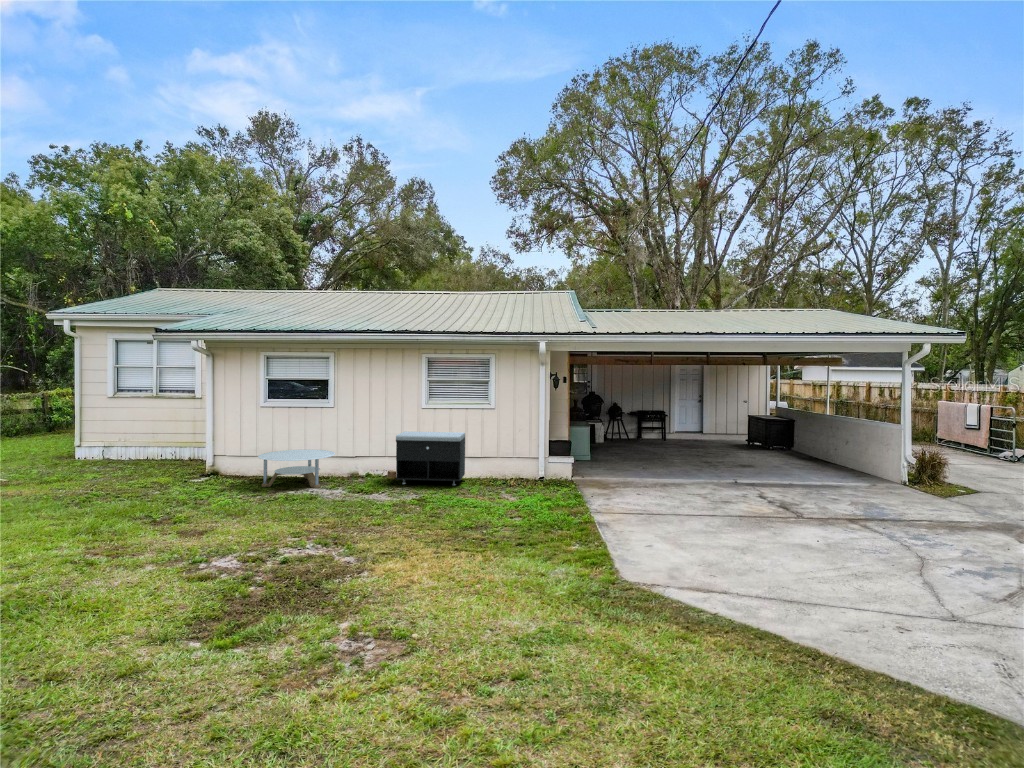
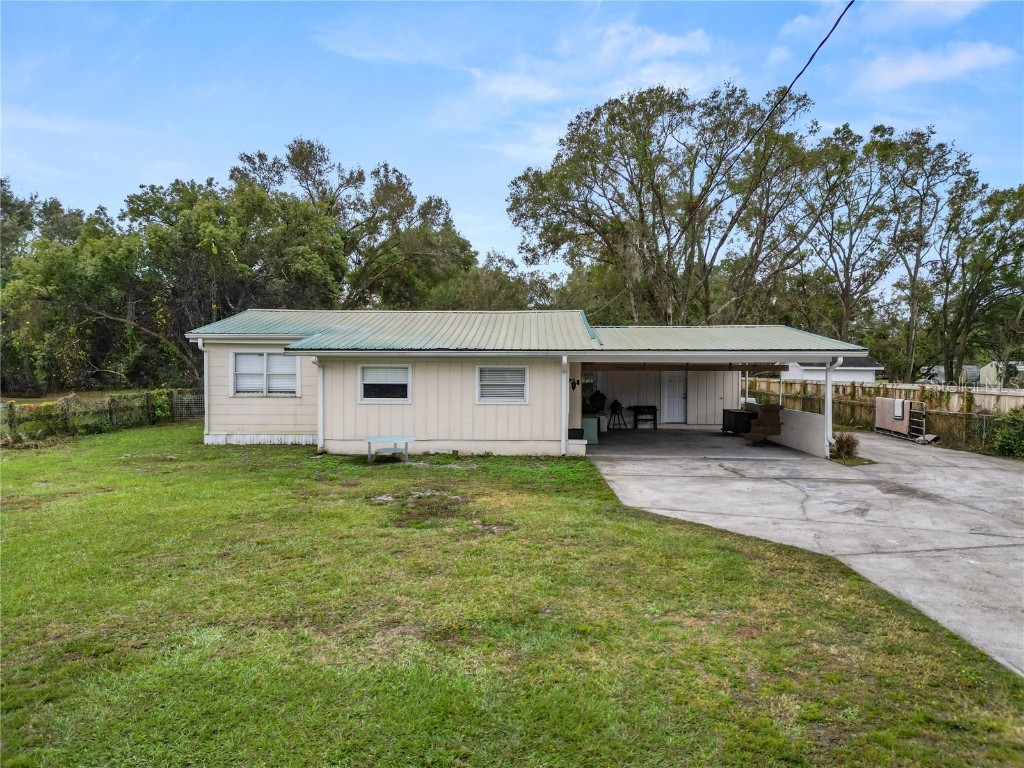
lounge chair: none [778,409,832,465] -> present [743,404,784,447]
storage bench: present [396,431,465,485] -> none [461,422,509,461]

